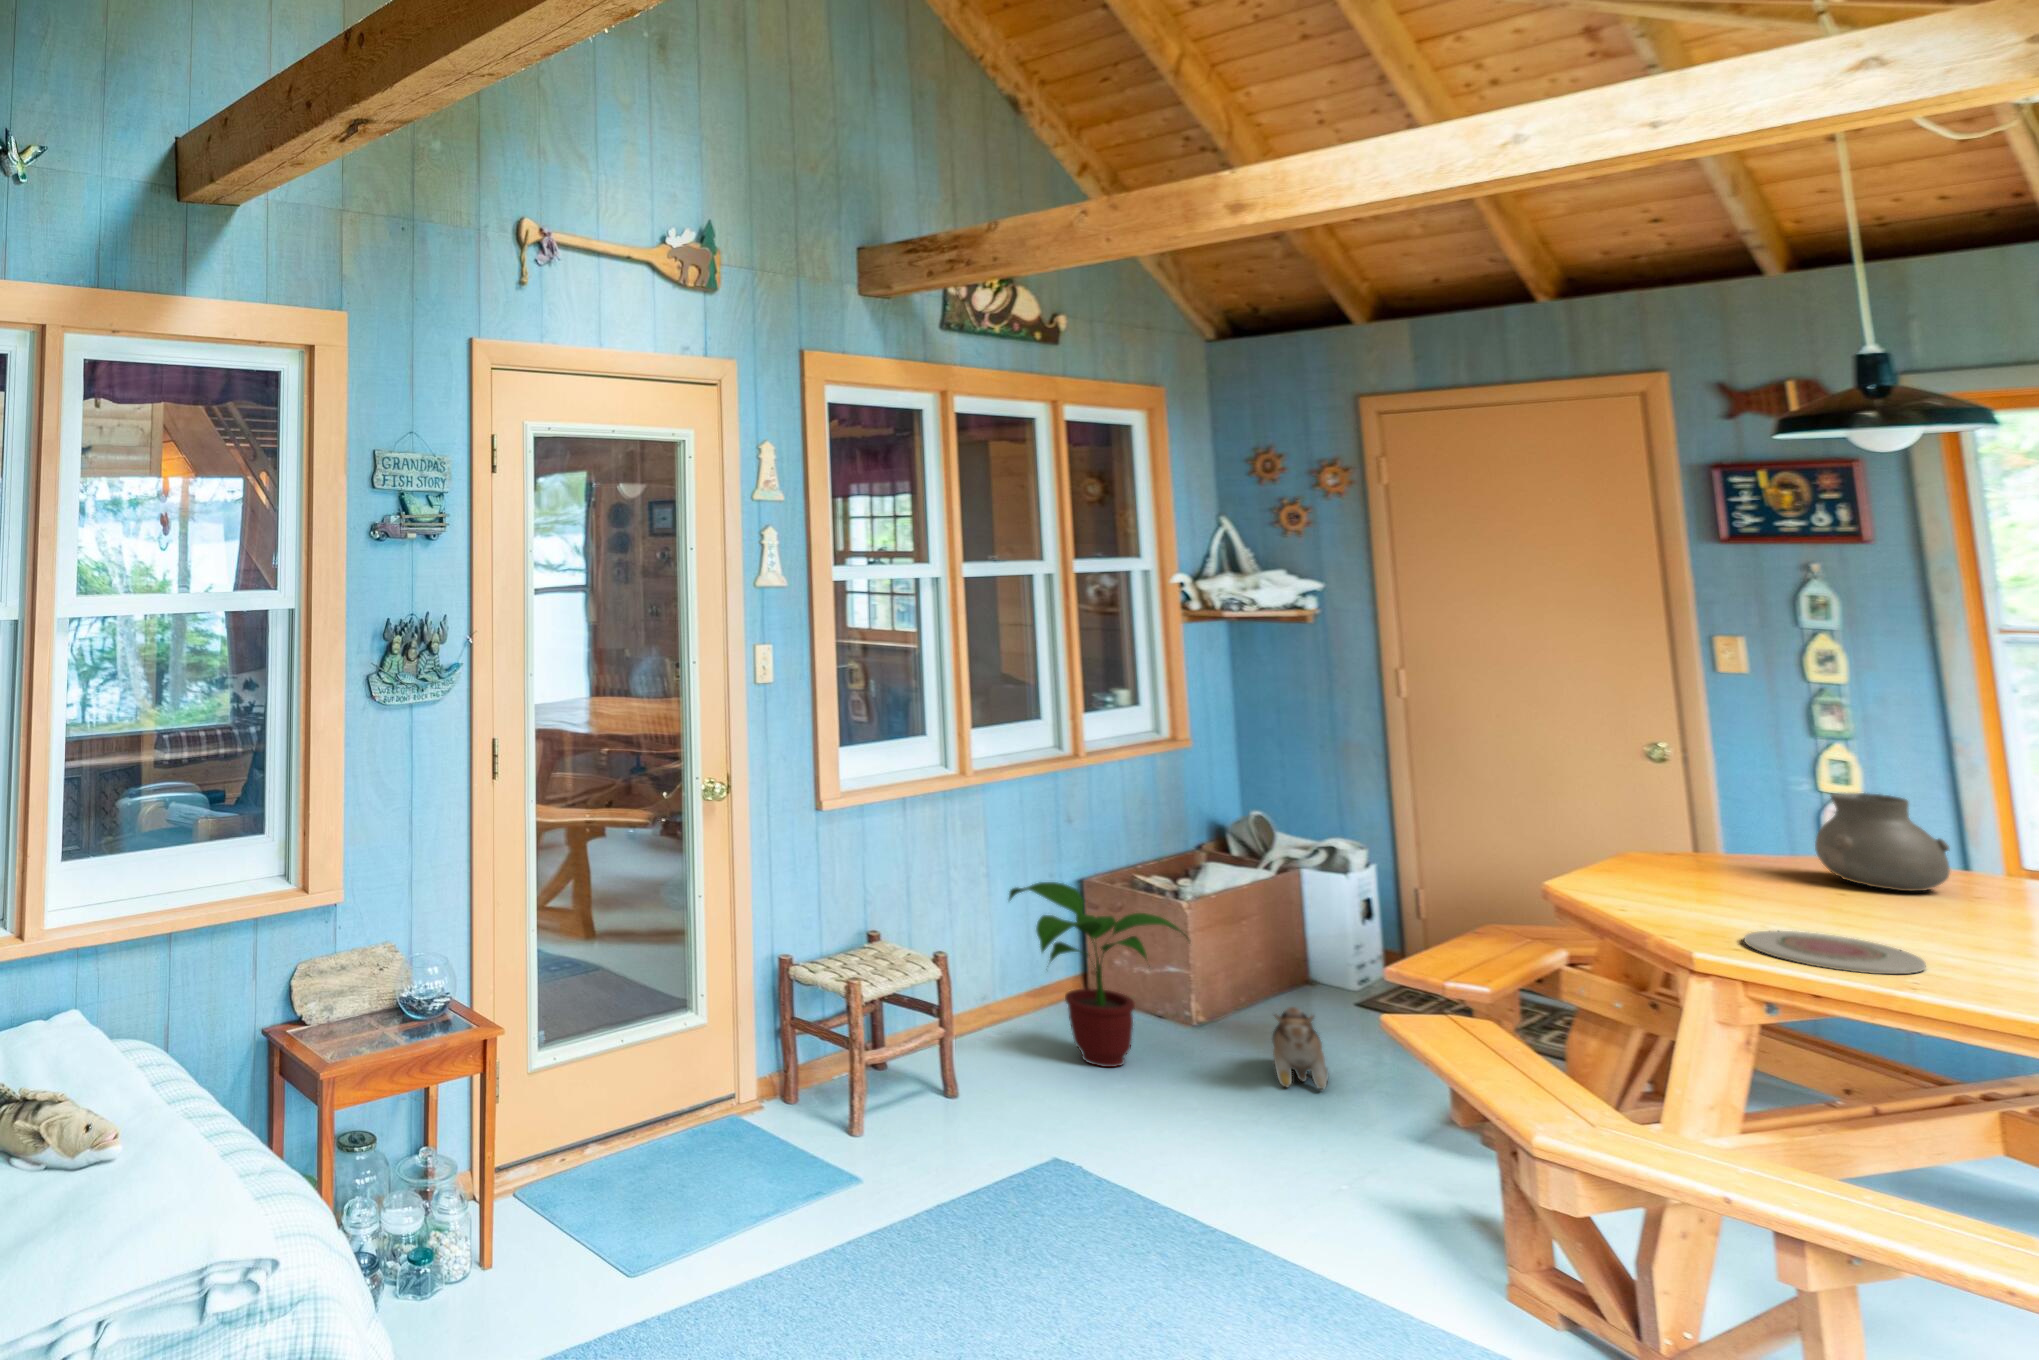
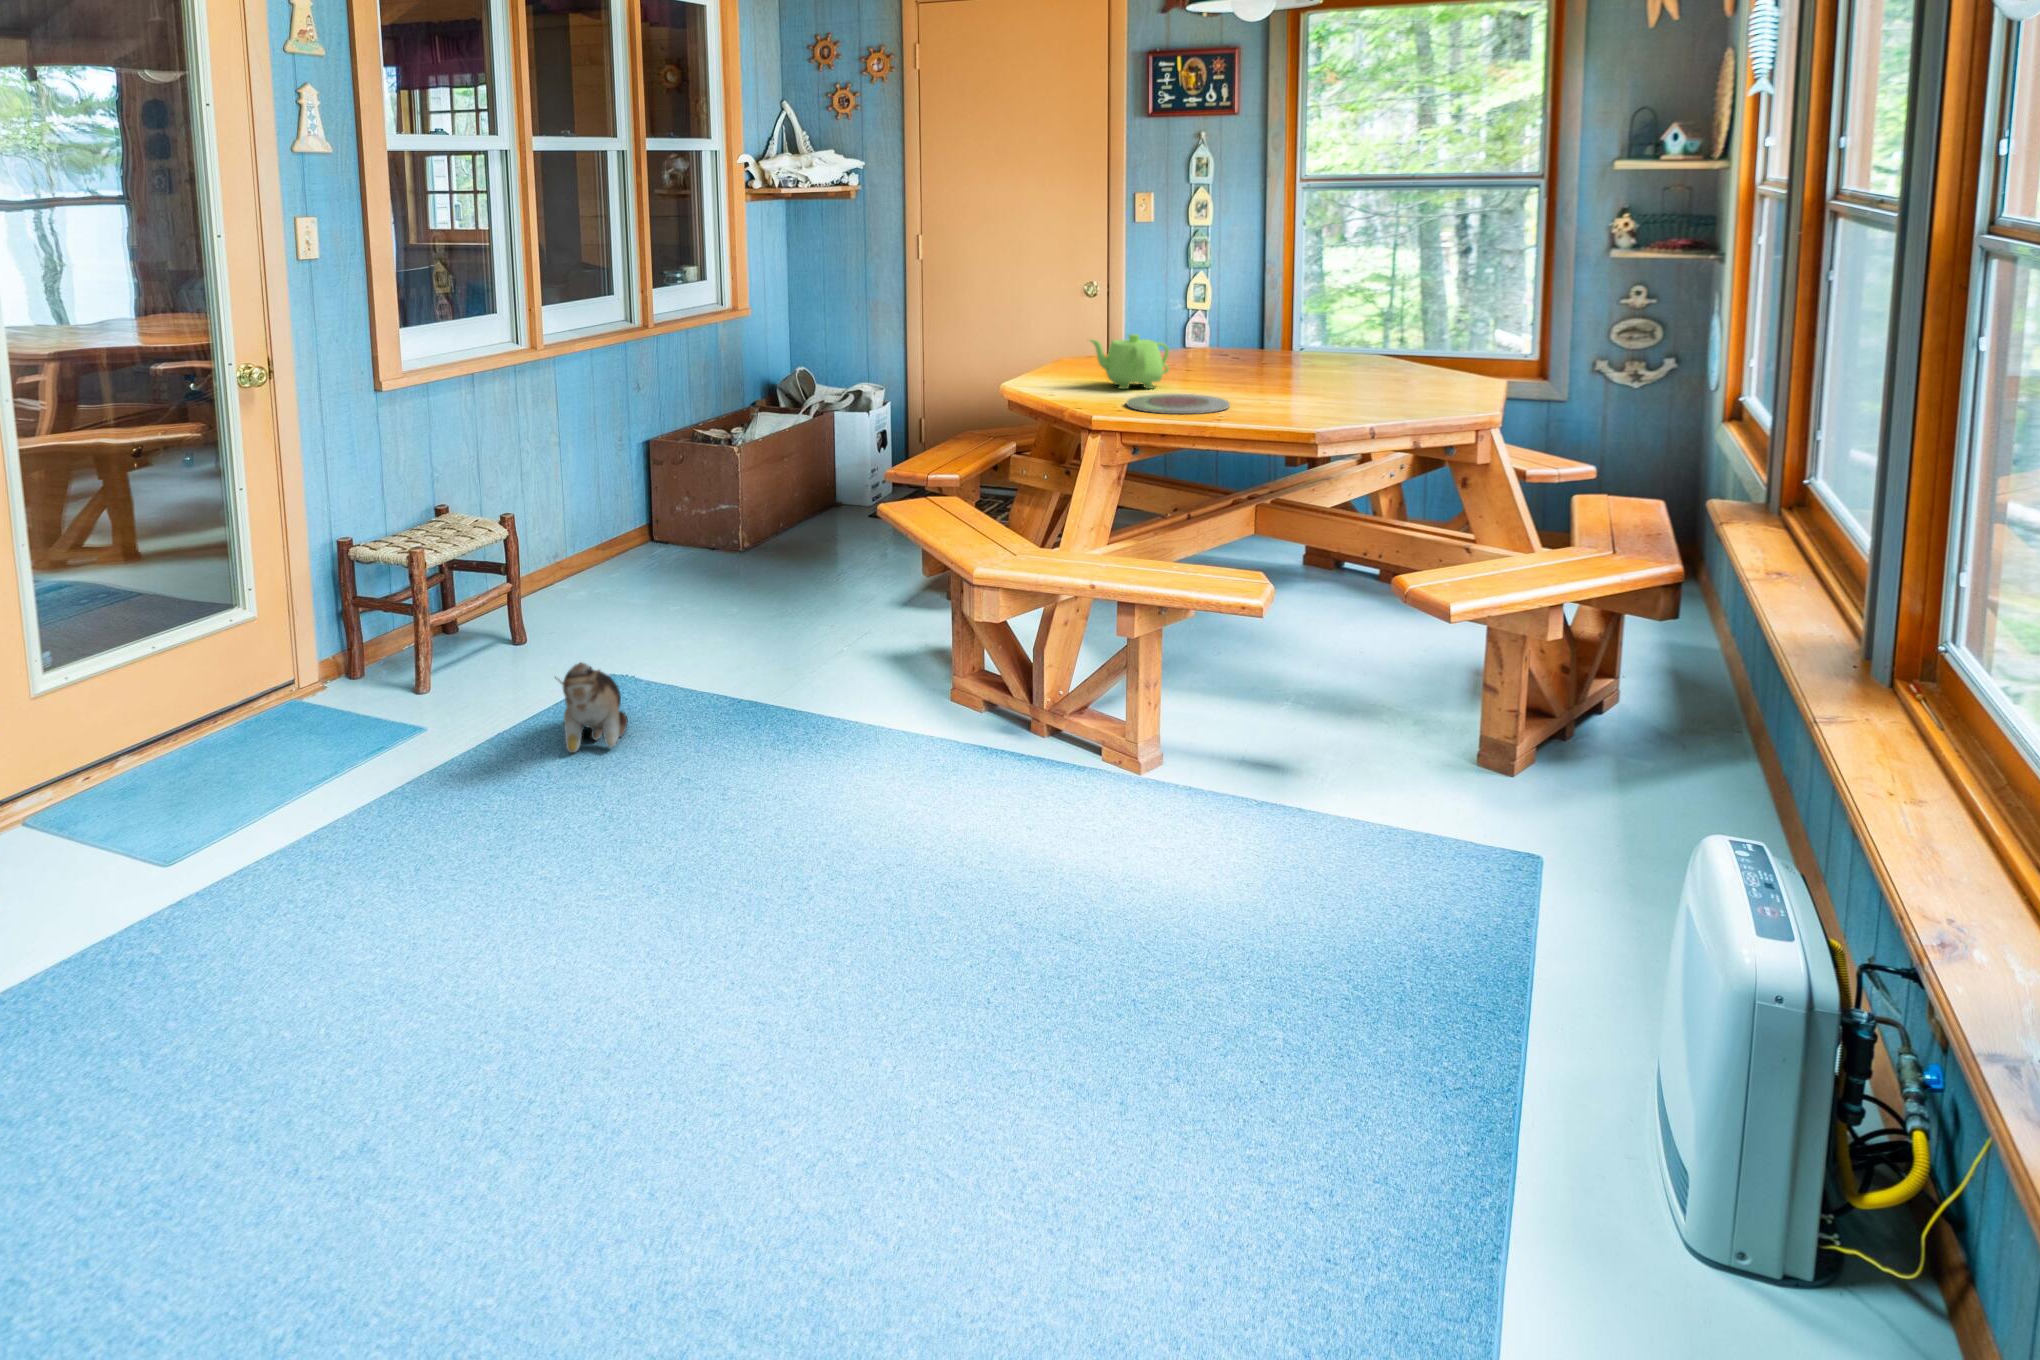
vase: present [1815,793,1950,891] -> none [1176,298,1252,365]
teapot: none [1668,840,1809,919] -> present [1090,334,1169,389]
potted plant: present [1009,882,1184,1067] -> none [582,440,741,591]
plush toy: present [1273,1007,1328,1089] -> present [560,663,628,753]

